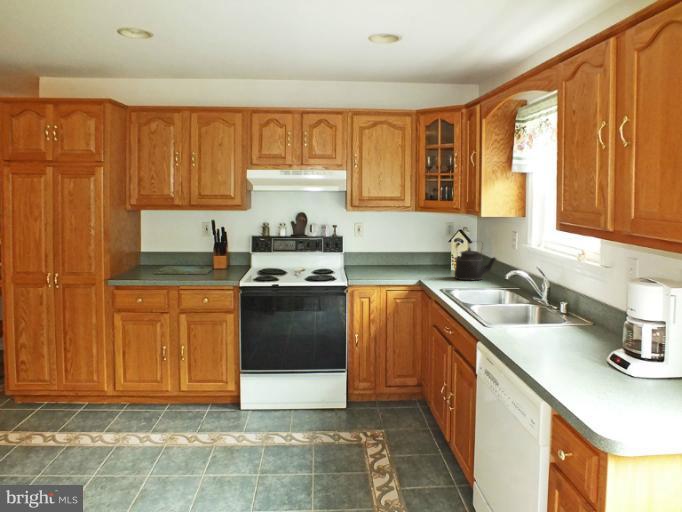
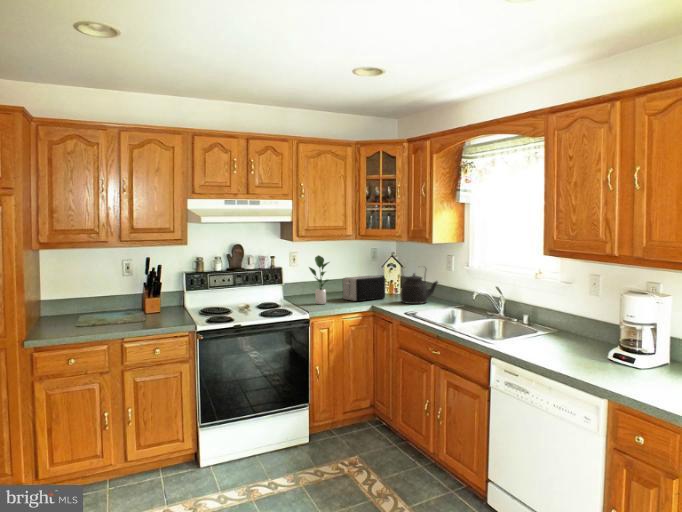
potted plant: none [359,226,383,275] -> present [309,255,329,304]
toaster: none [400,249,444,274] -> present [343,276,385,301]

